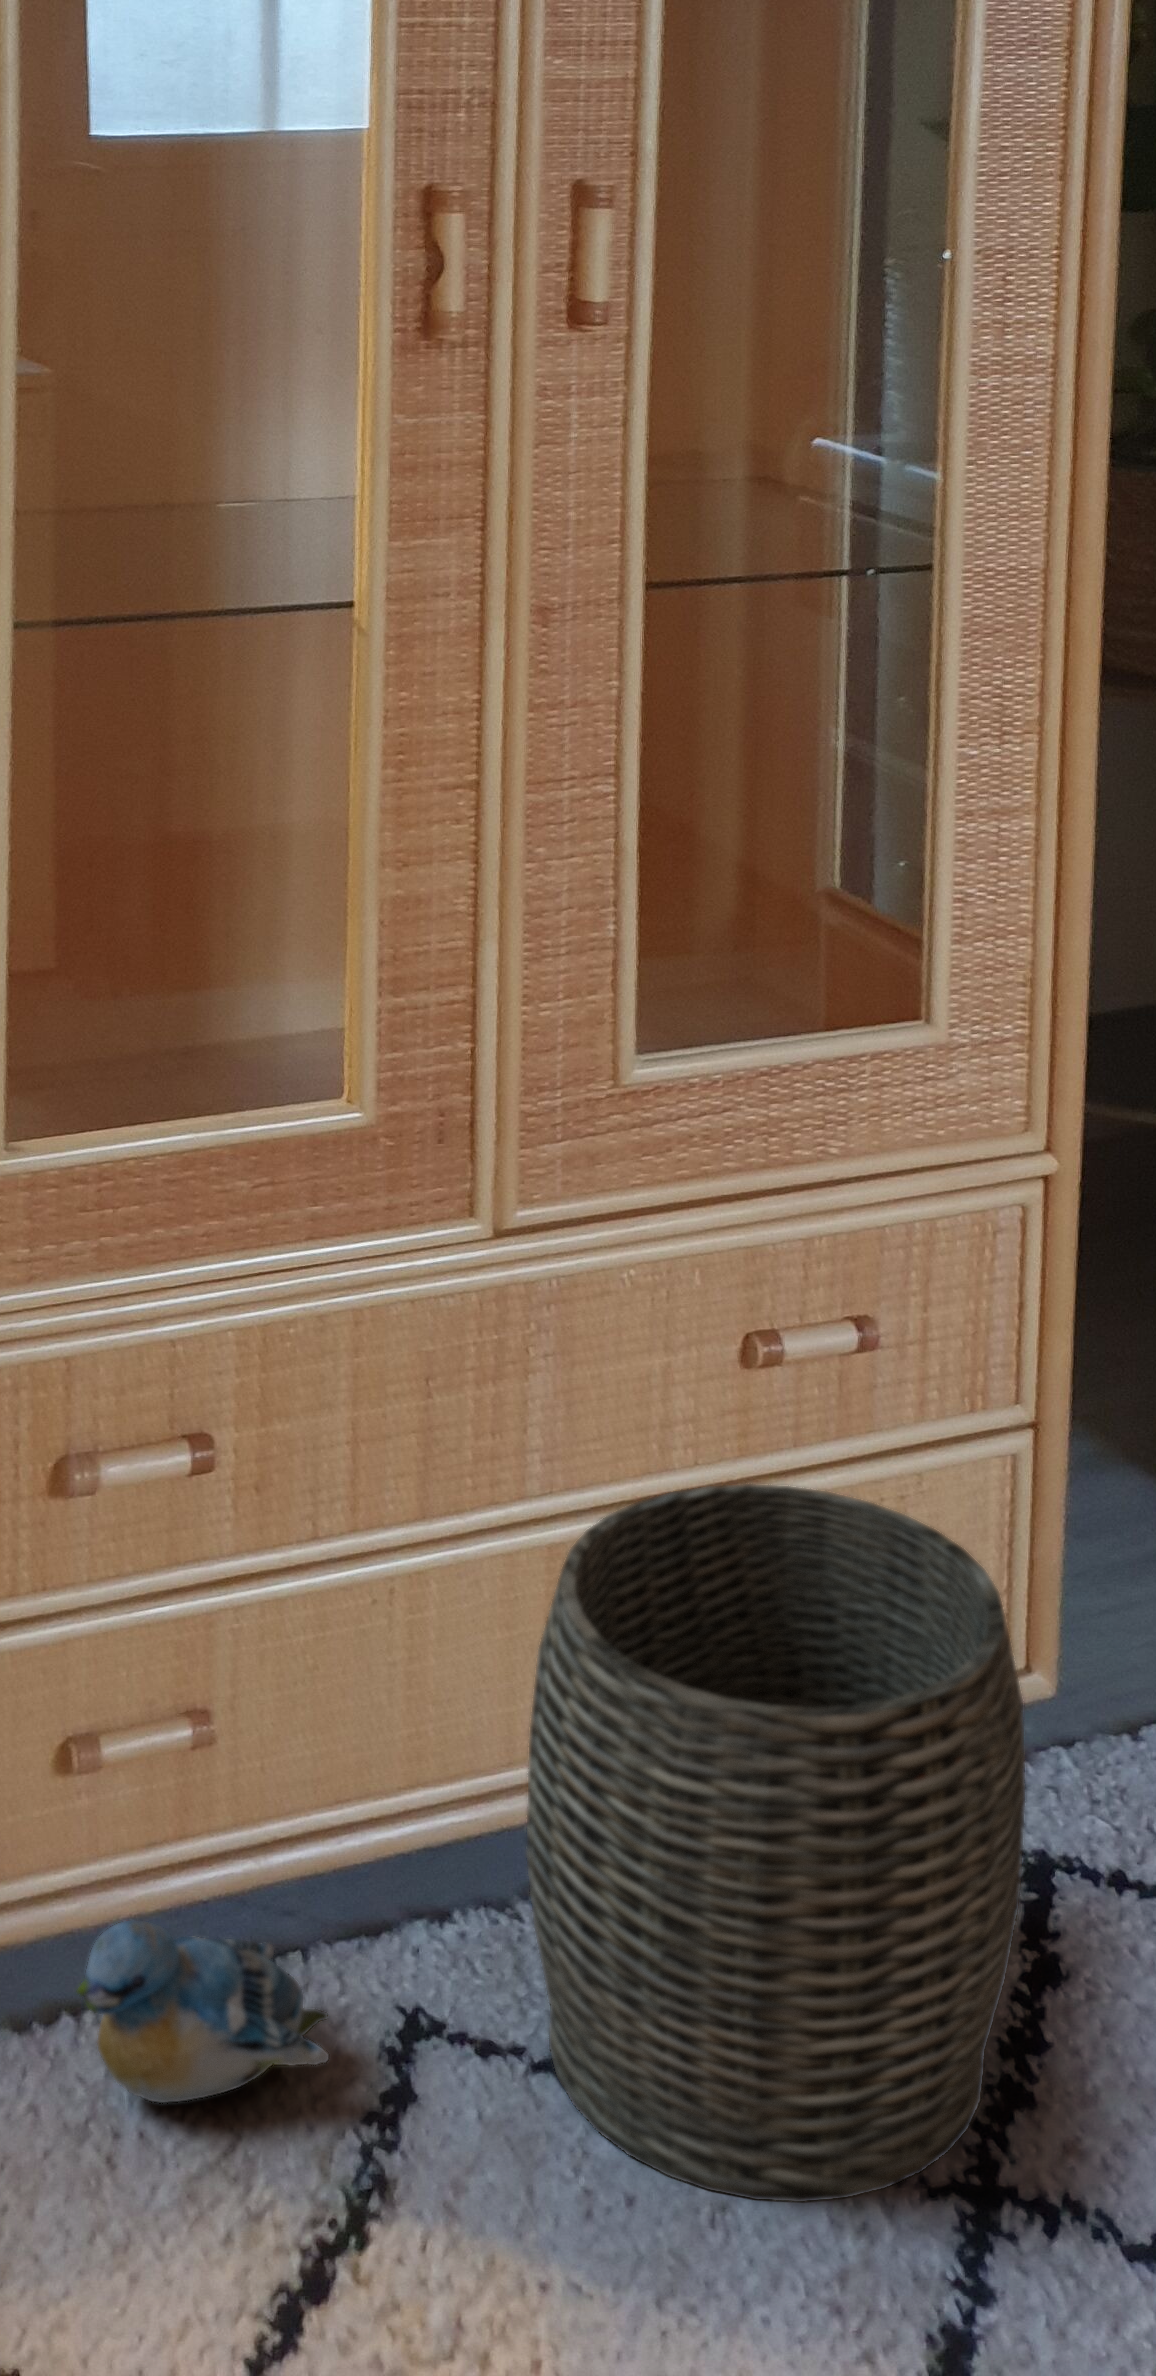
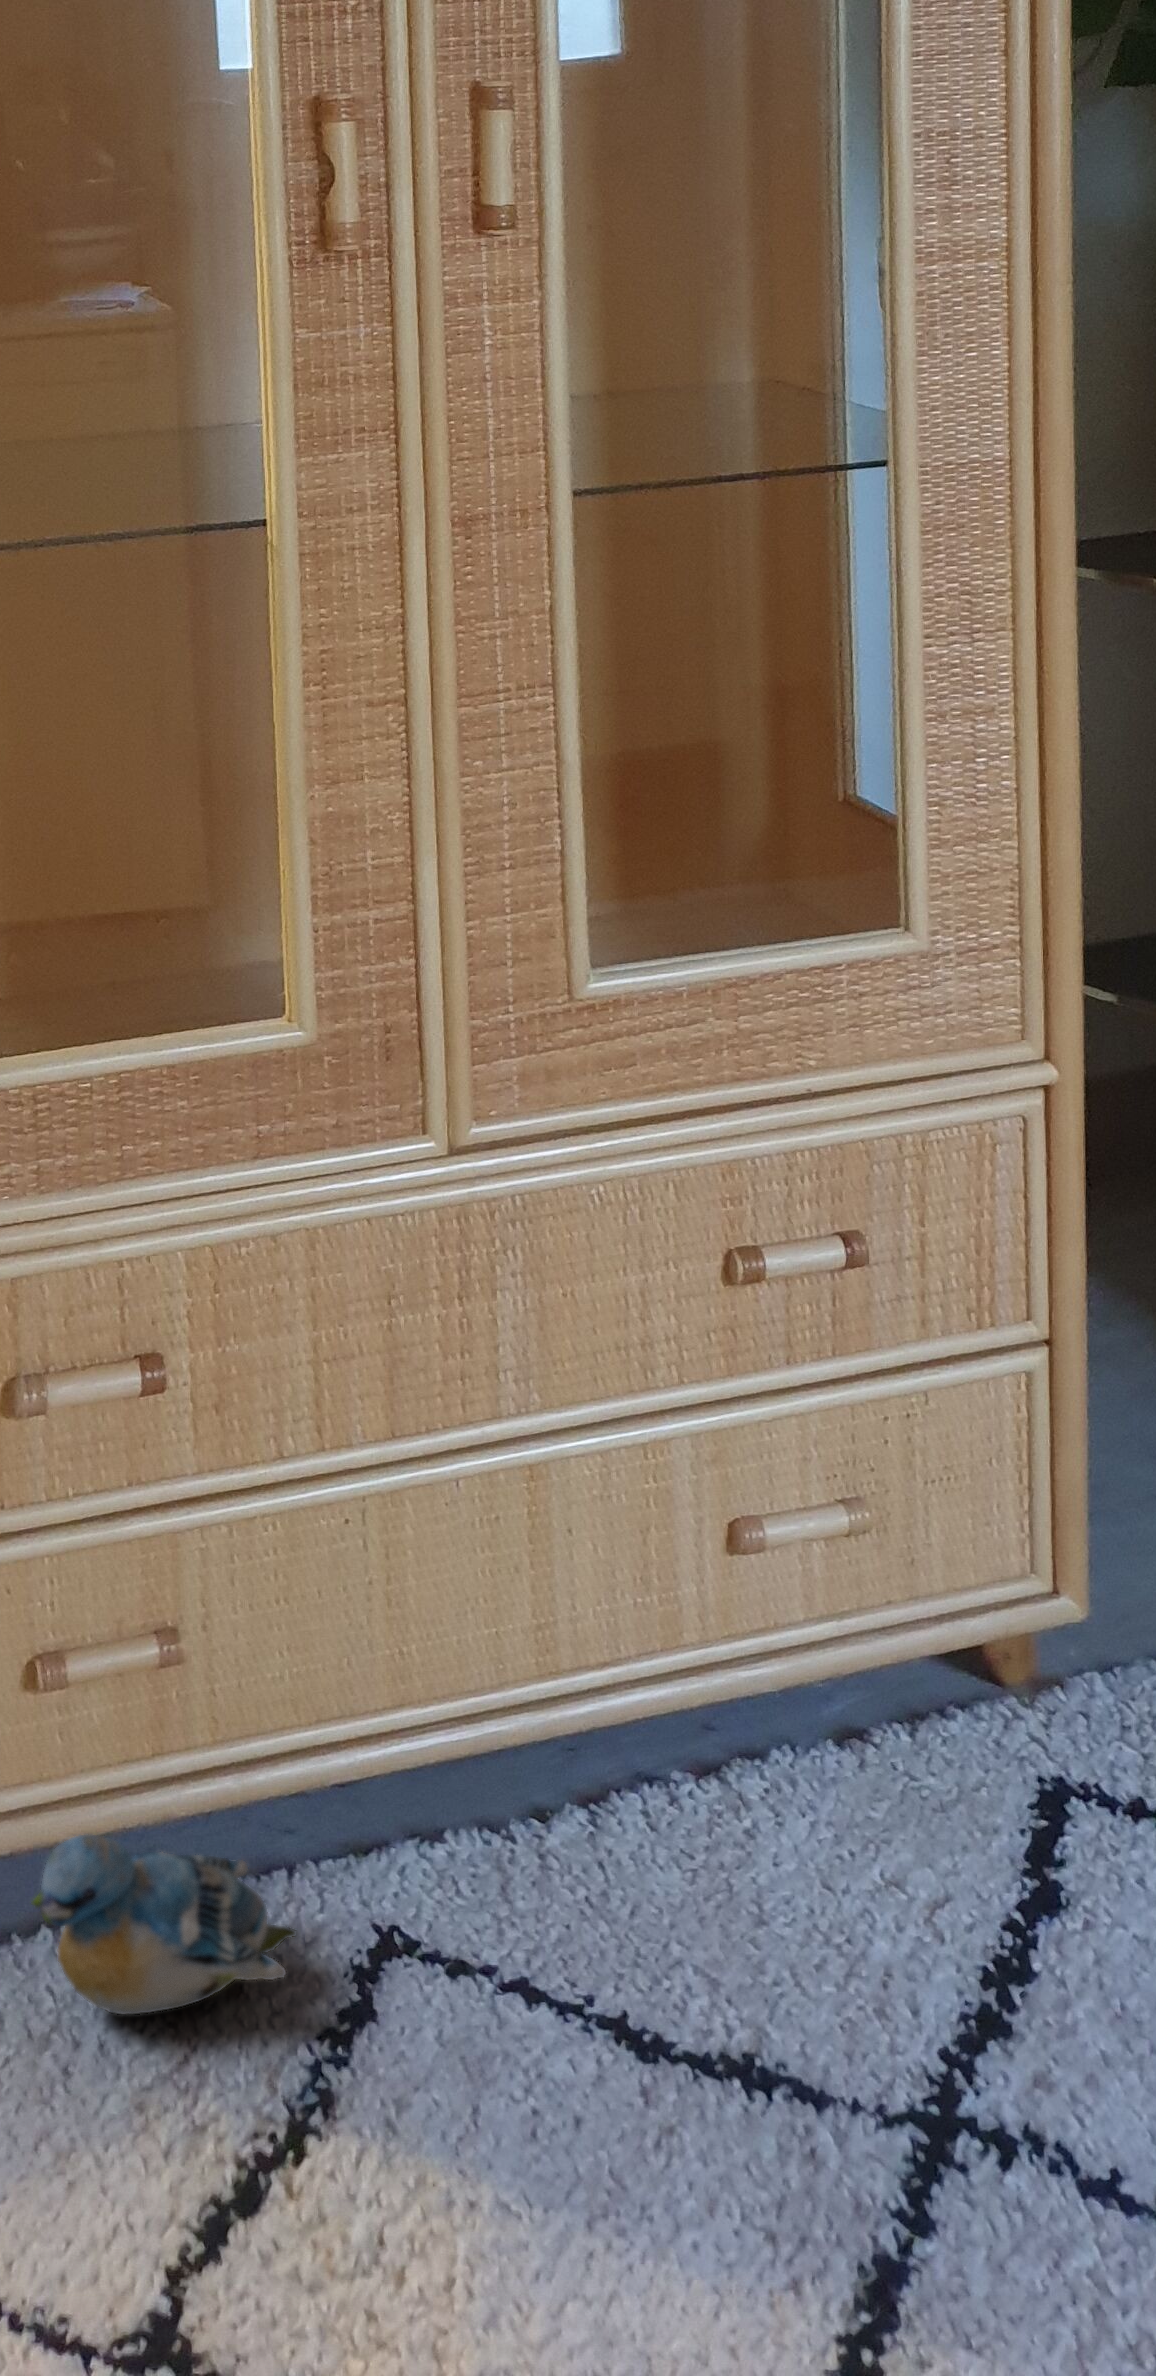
woven basket: present [526,1484,1025,2202] -> none [481,1404,988,2126]

